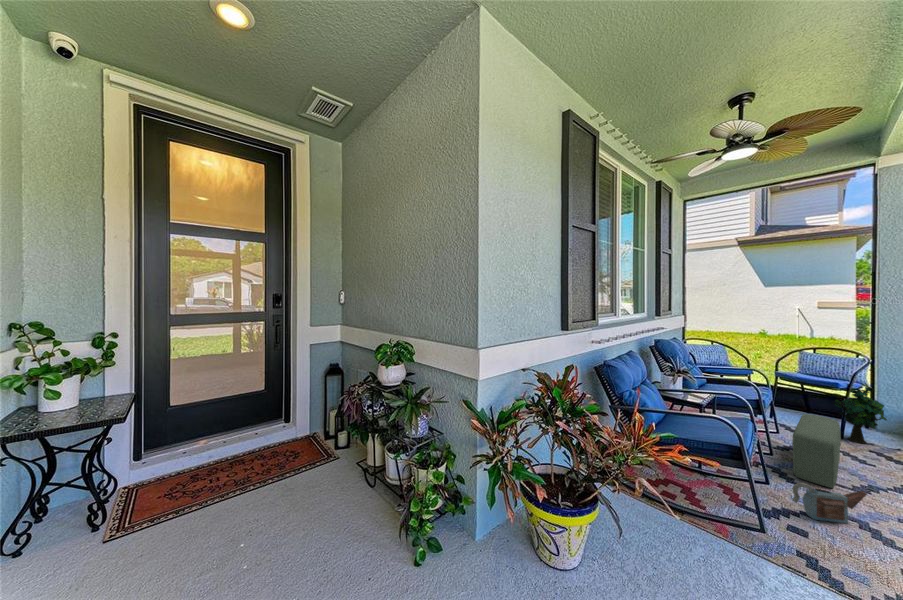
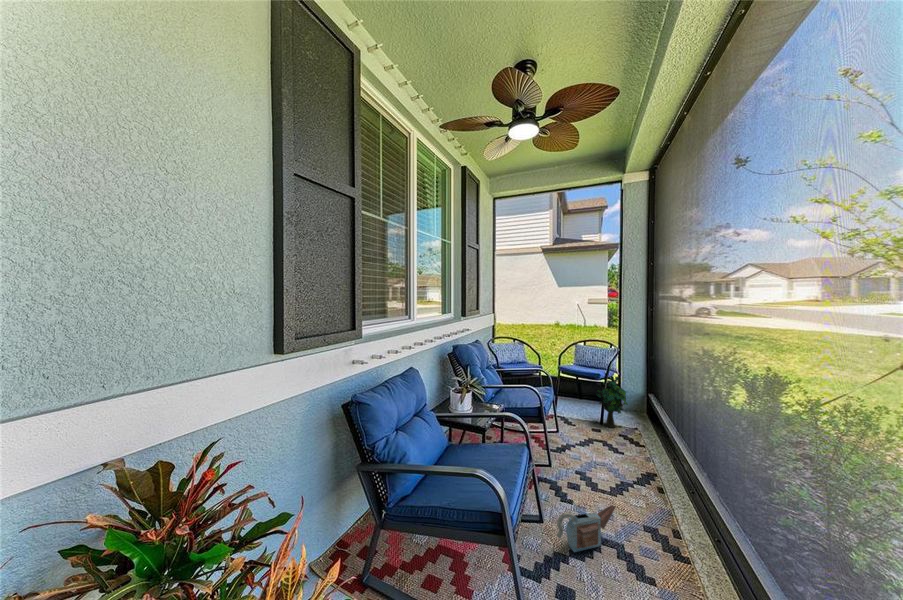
pouf: present [792,414,841,488] -> none [564,412,598,495]

